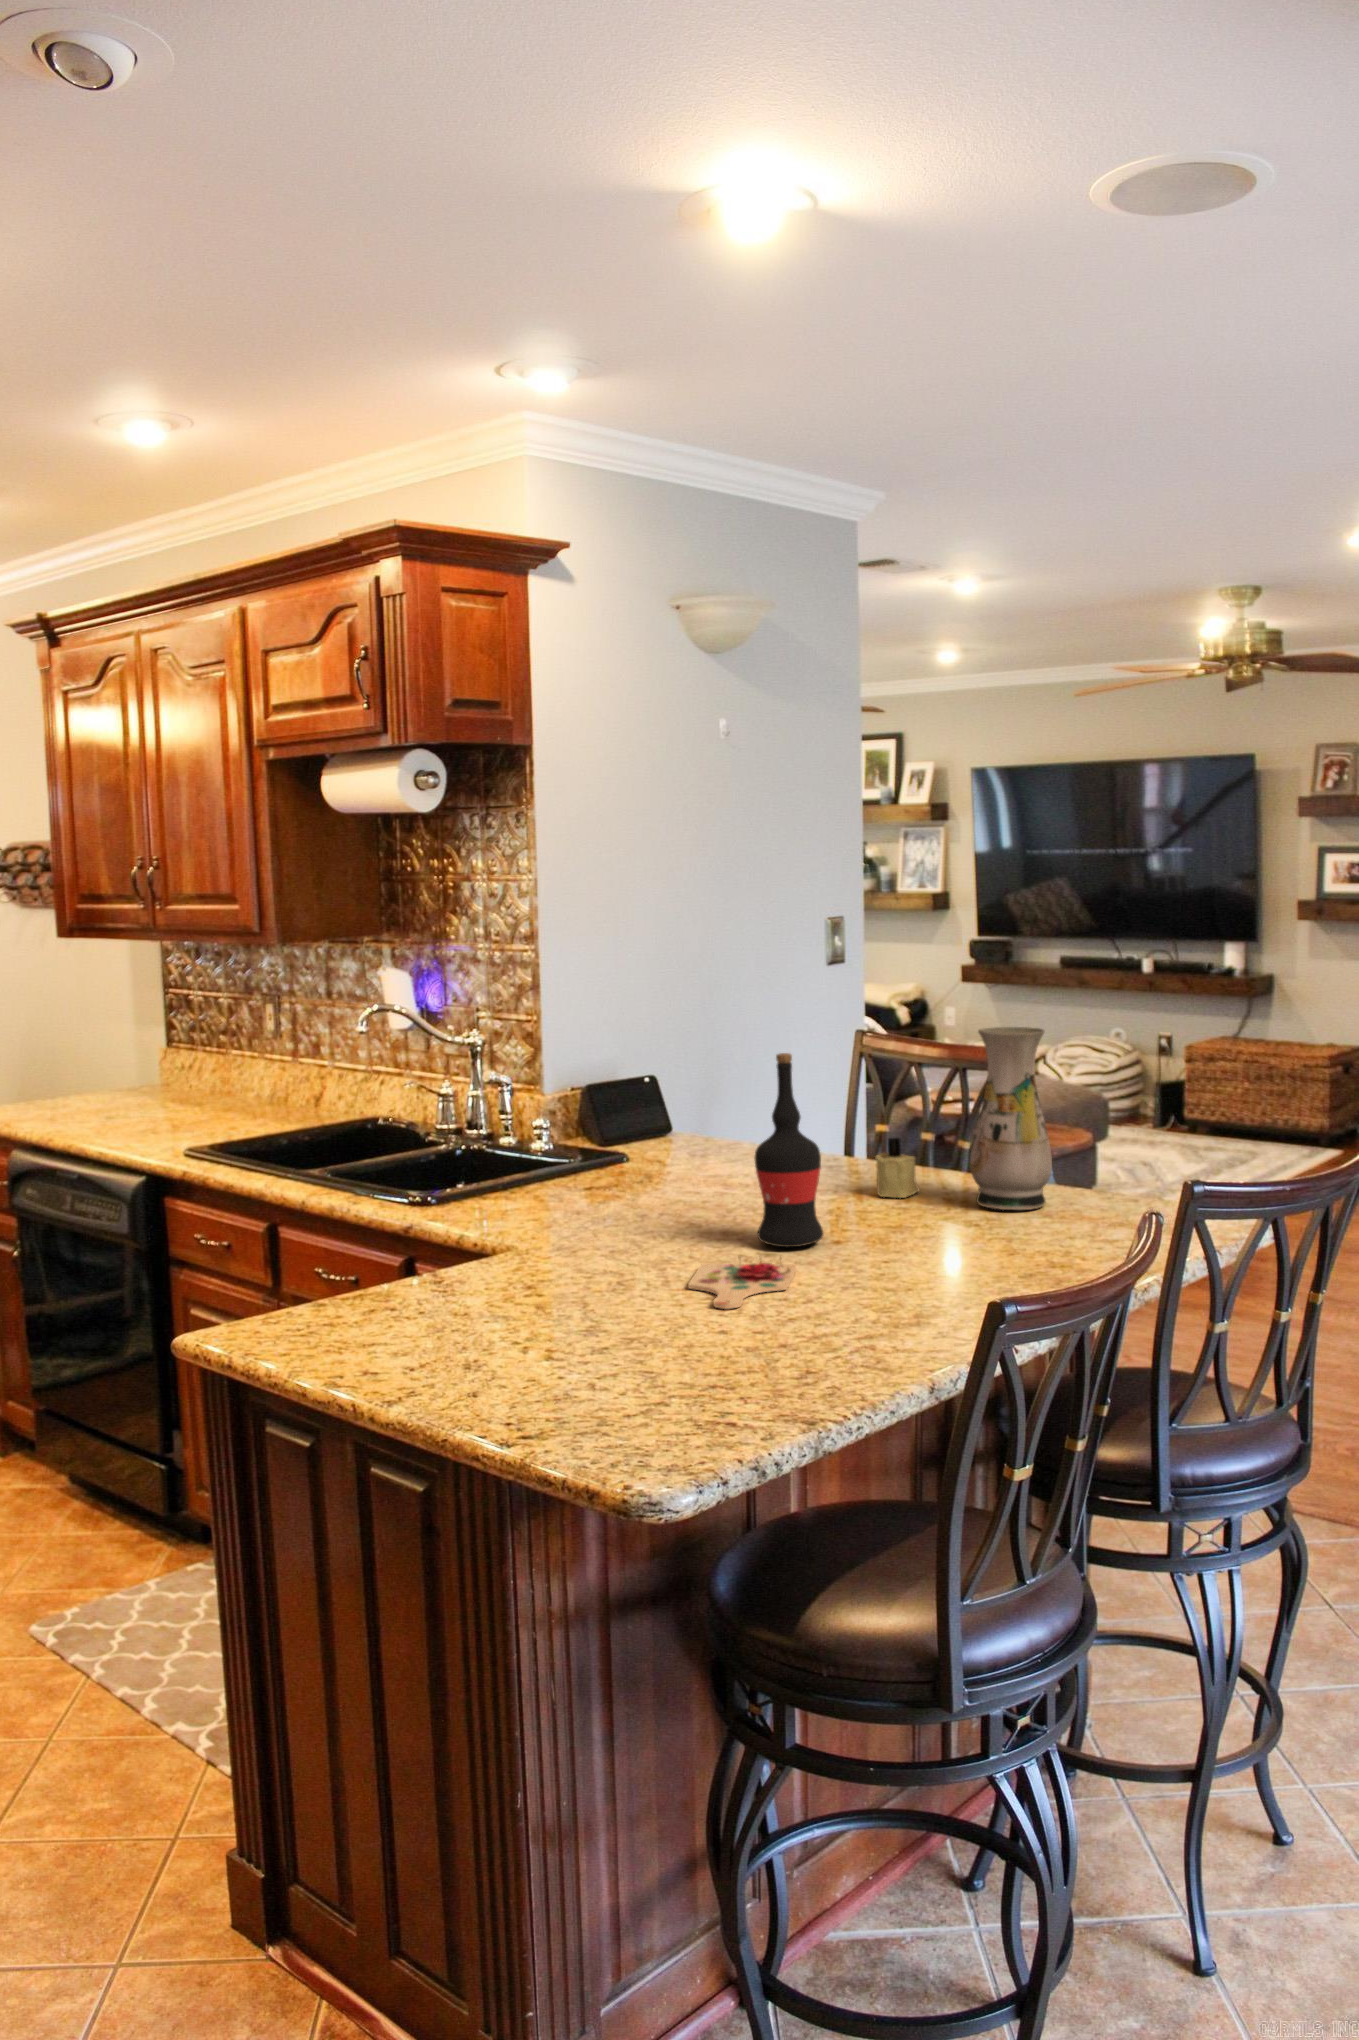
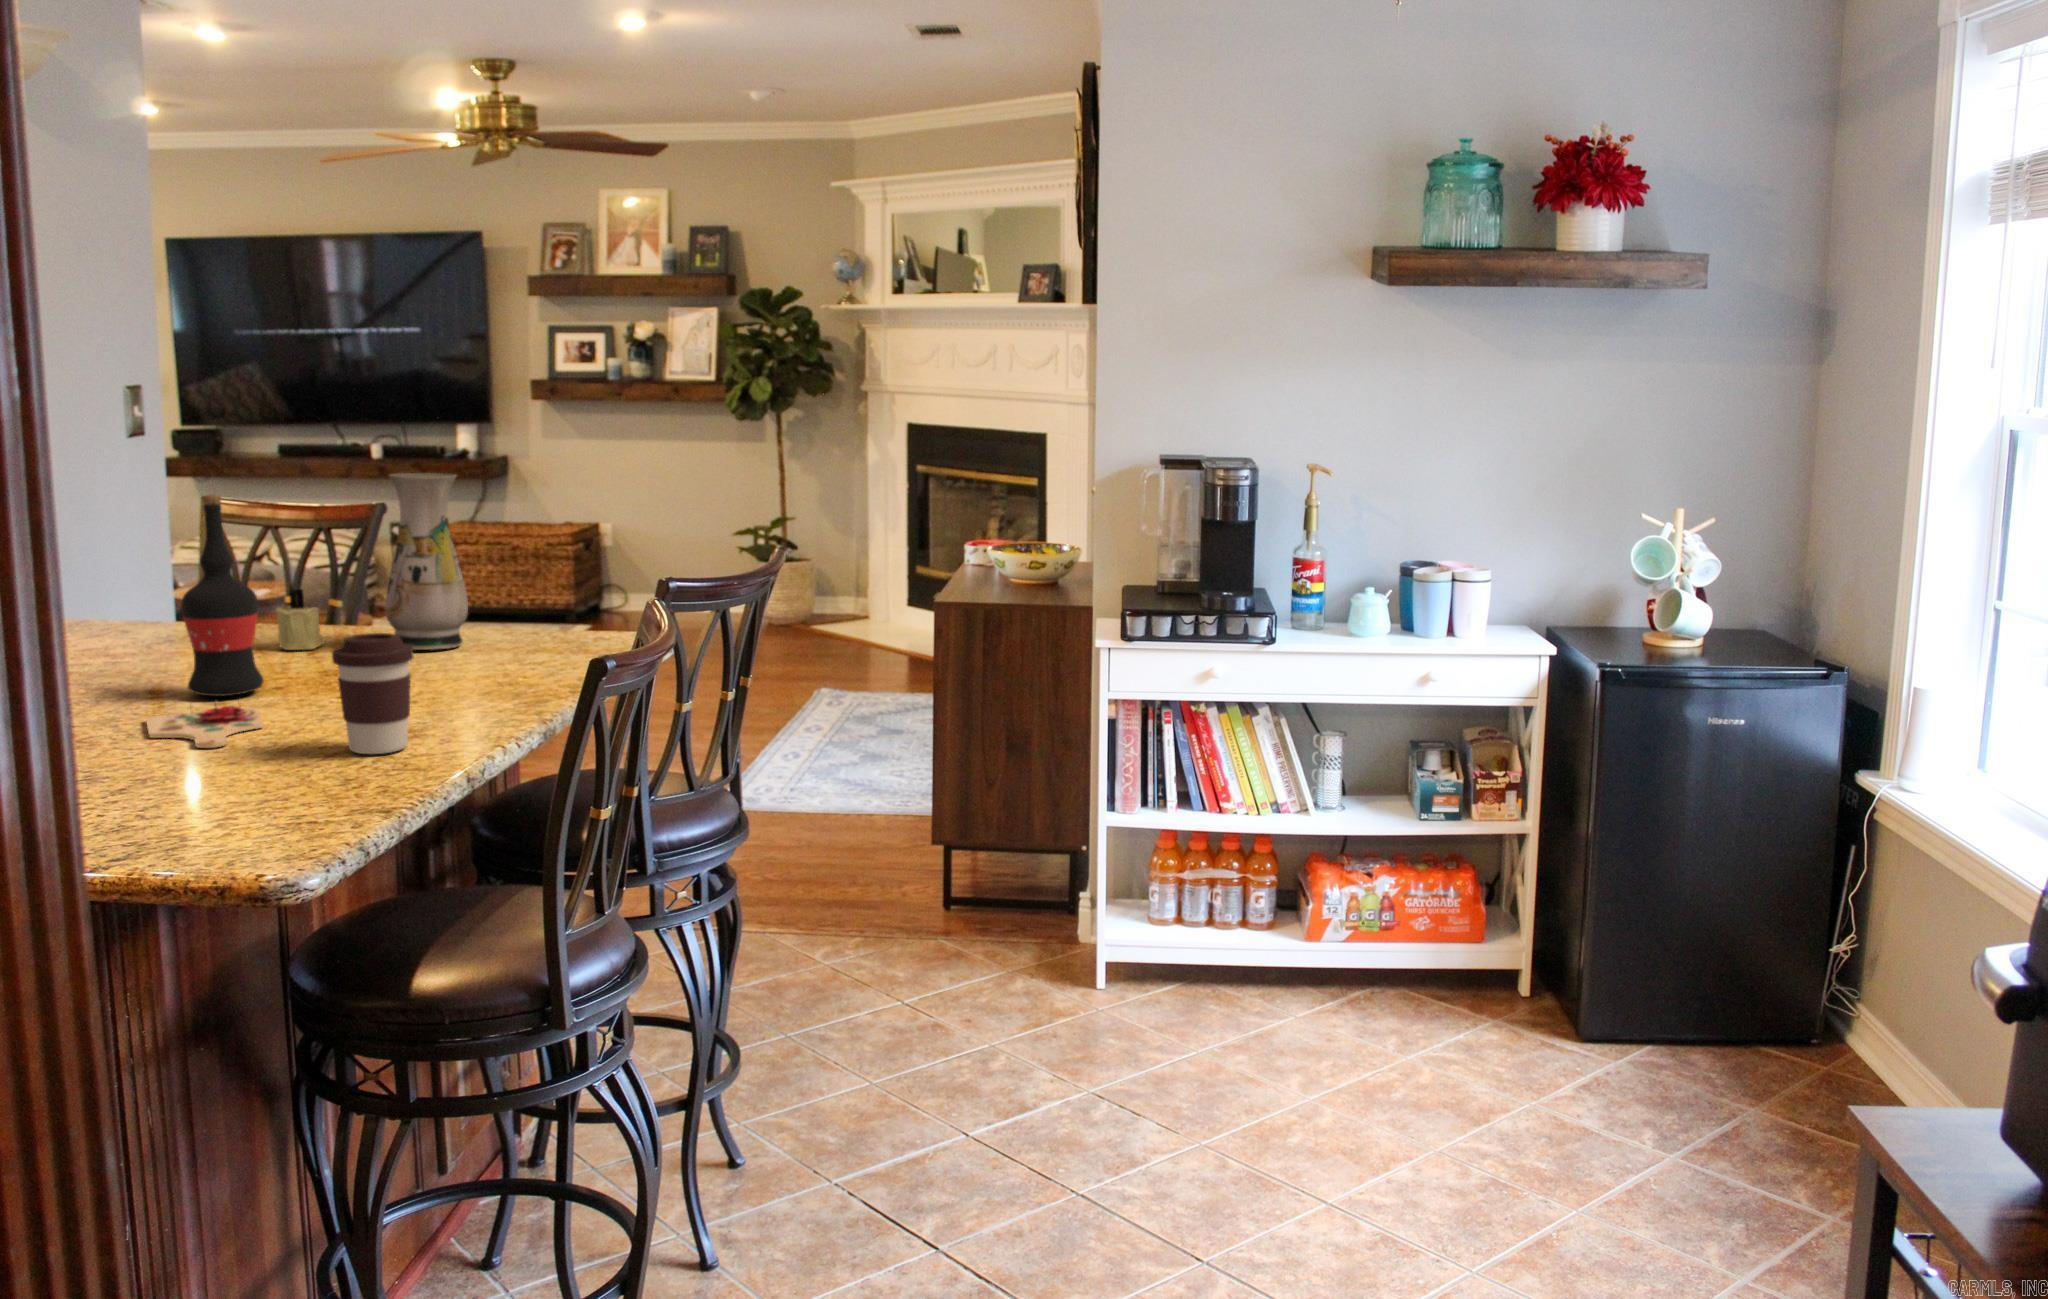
coffee cup: none [821,1212,900,1341] -> present [332,633,414,754]

